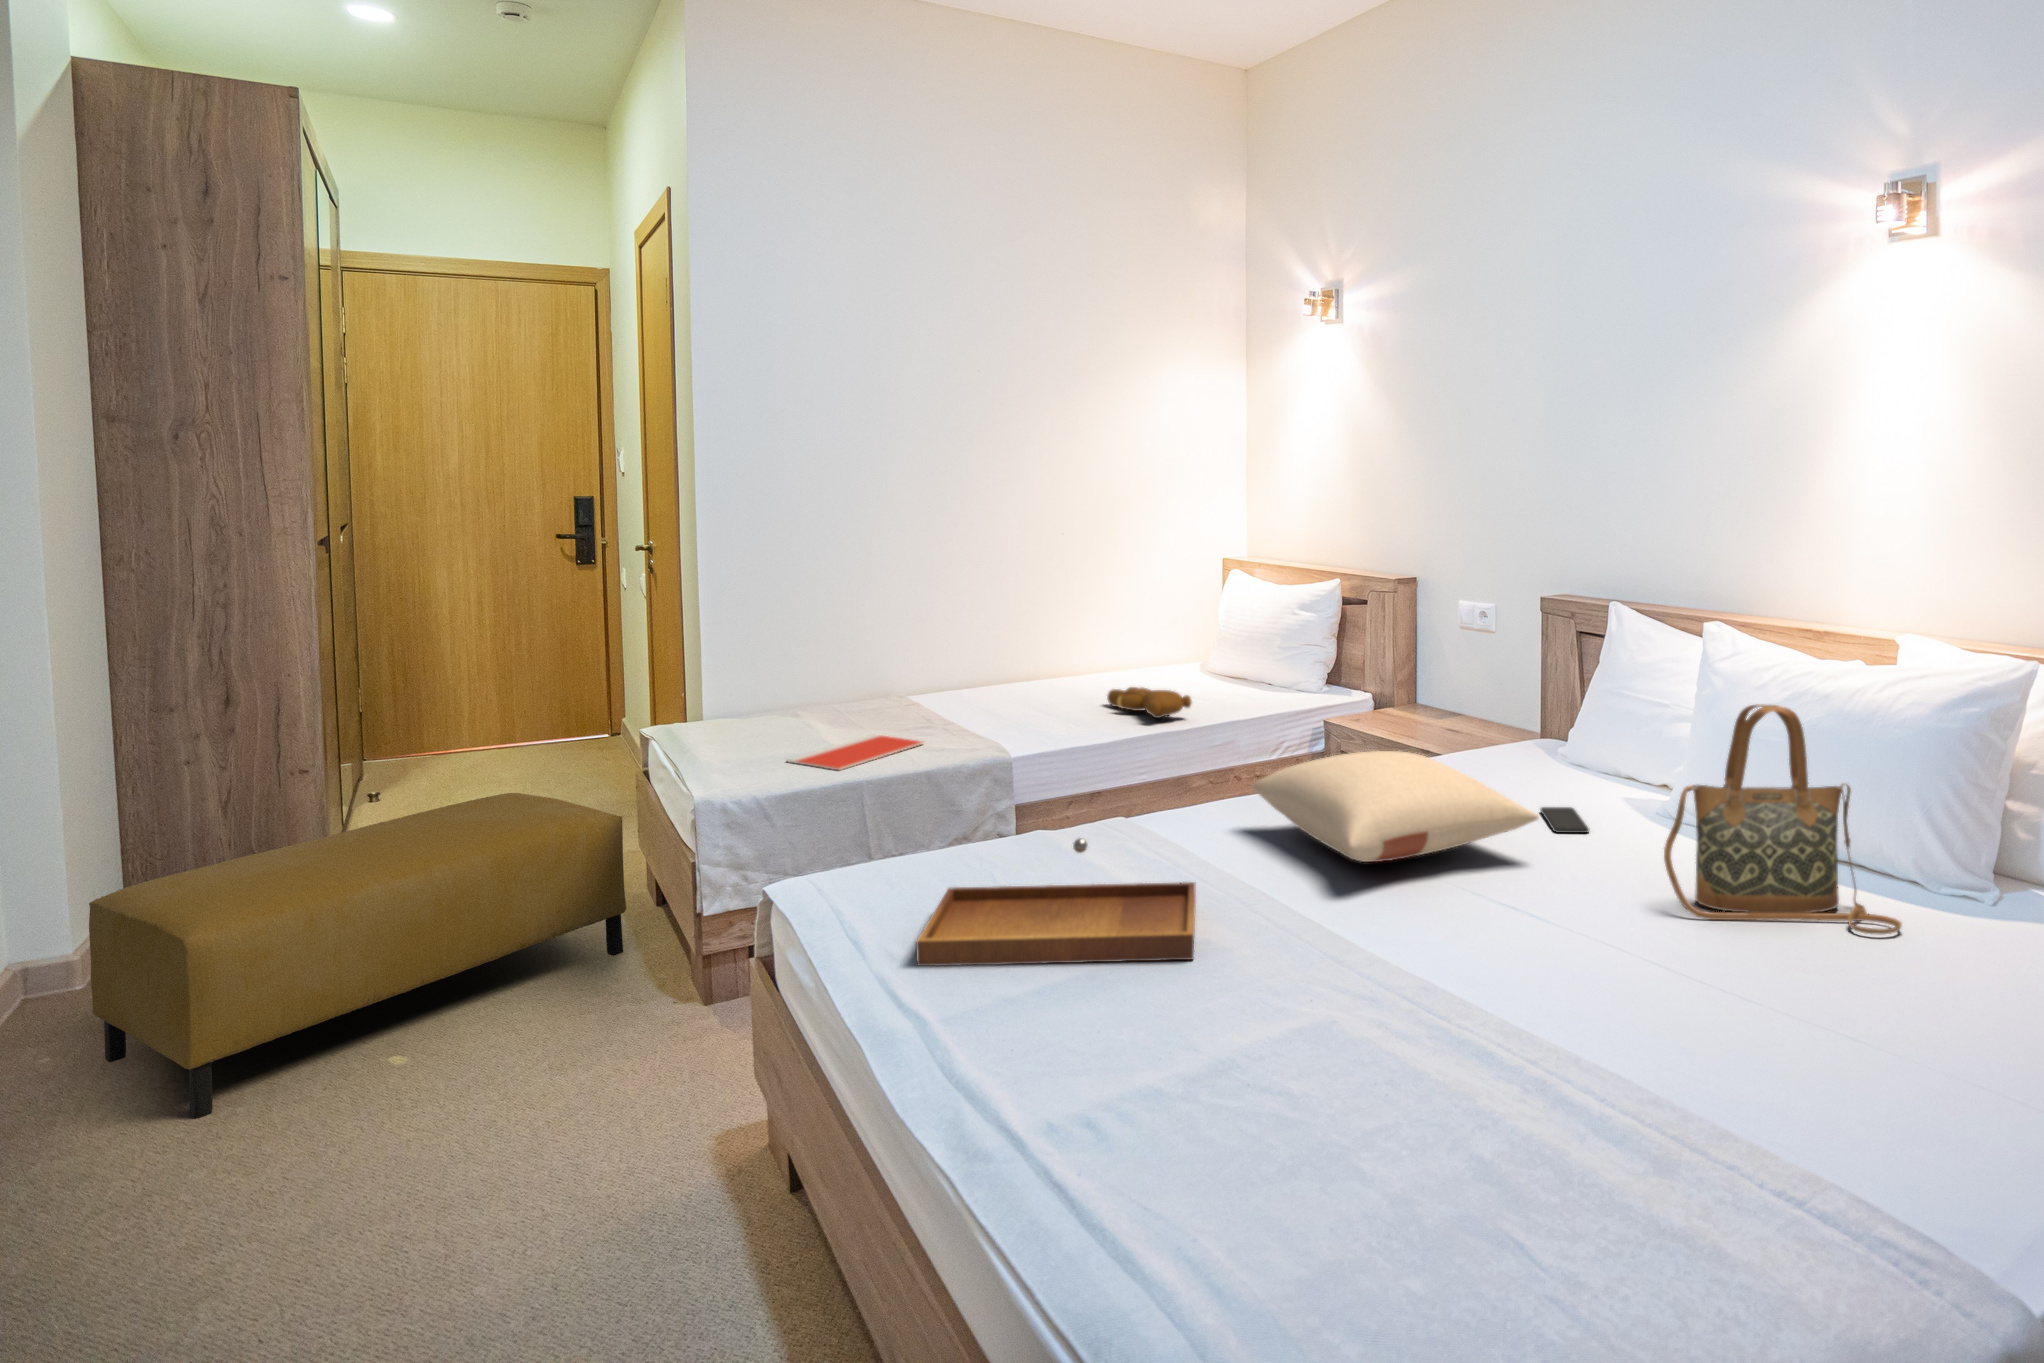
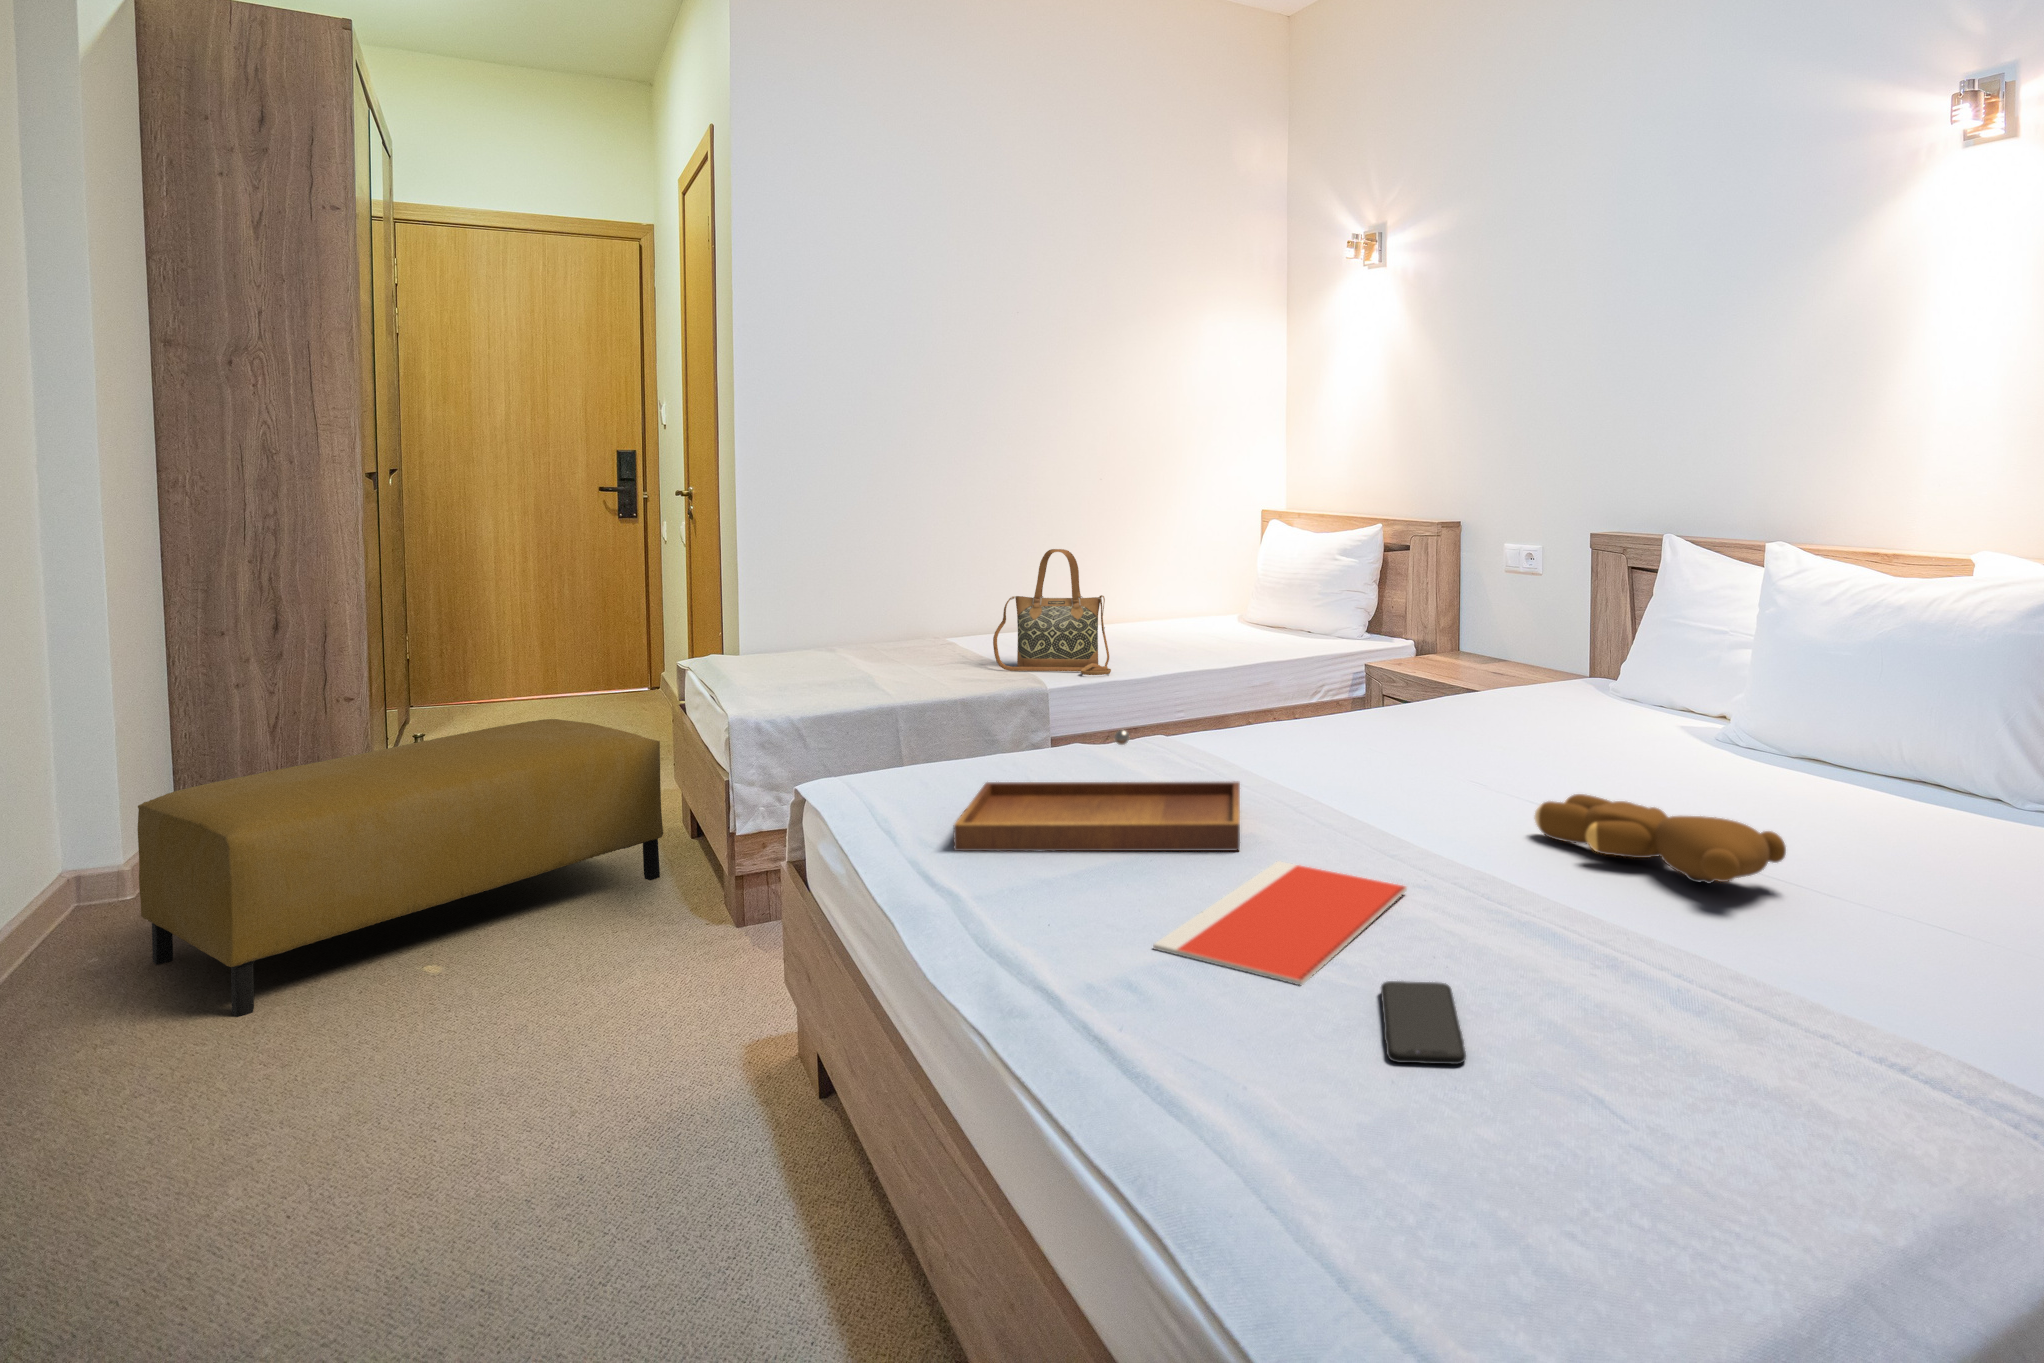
teddy bear: present [1107,687,1191,718] -> present [1534,794,1786,883]
handbag: present [1664,704,1902,934] -> present [993,549,1111,675]
notebook: present [787,735,924,771] -> present [1153,862,1407,986]
pillow: present [1253,751,1538,862] -> none [1295,667,1595,771]
smartphone: present [1541,807,1589,833] -> present [1381,981,1466,1065]

